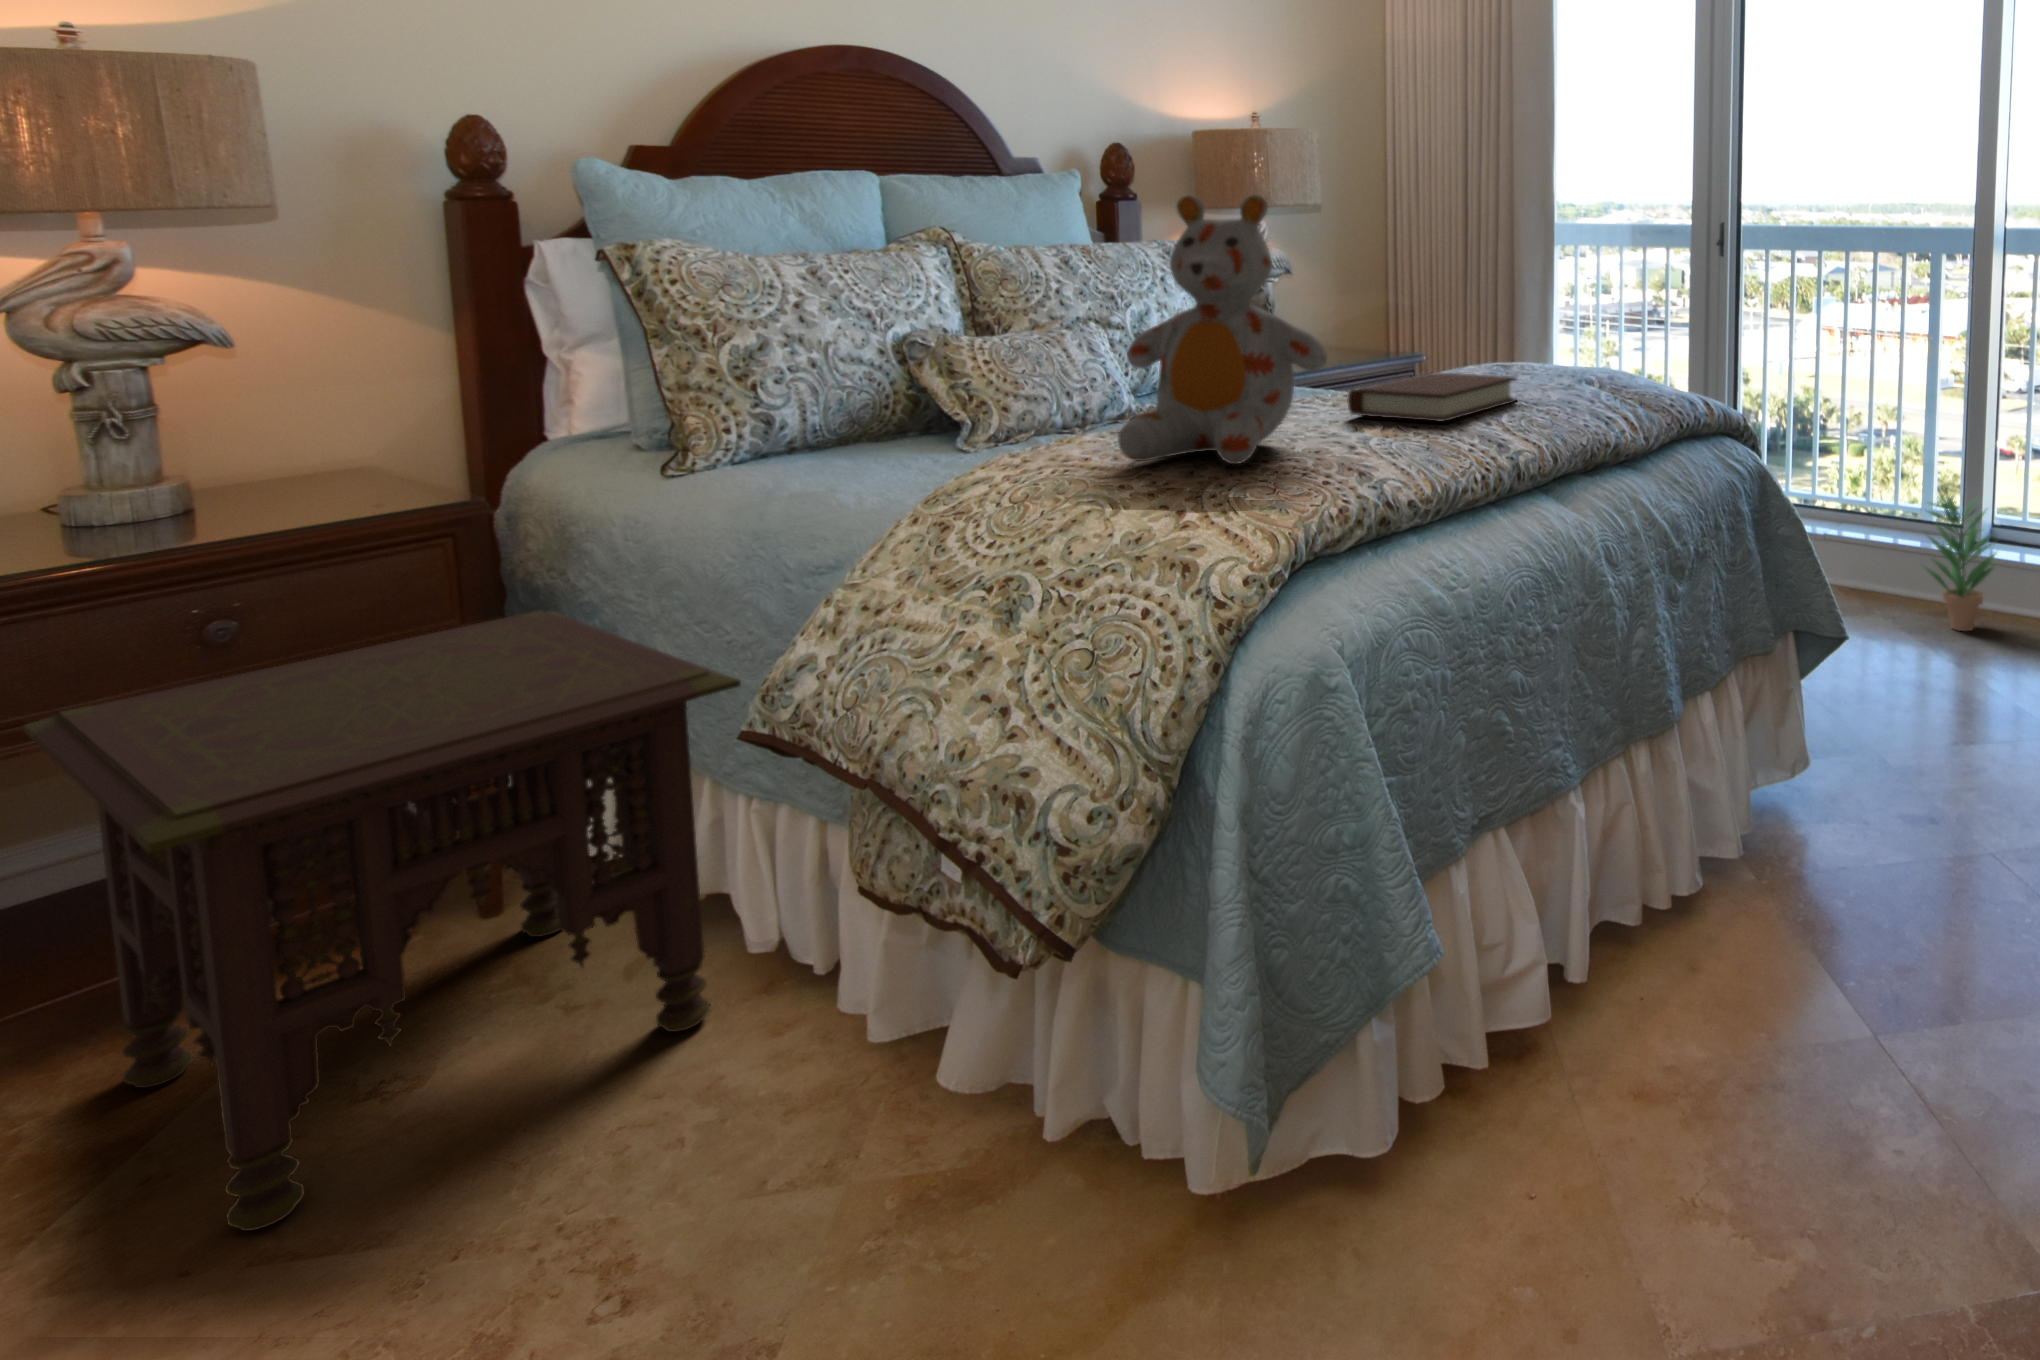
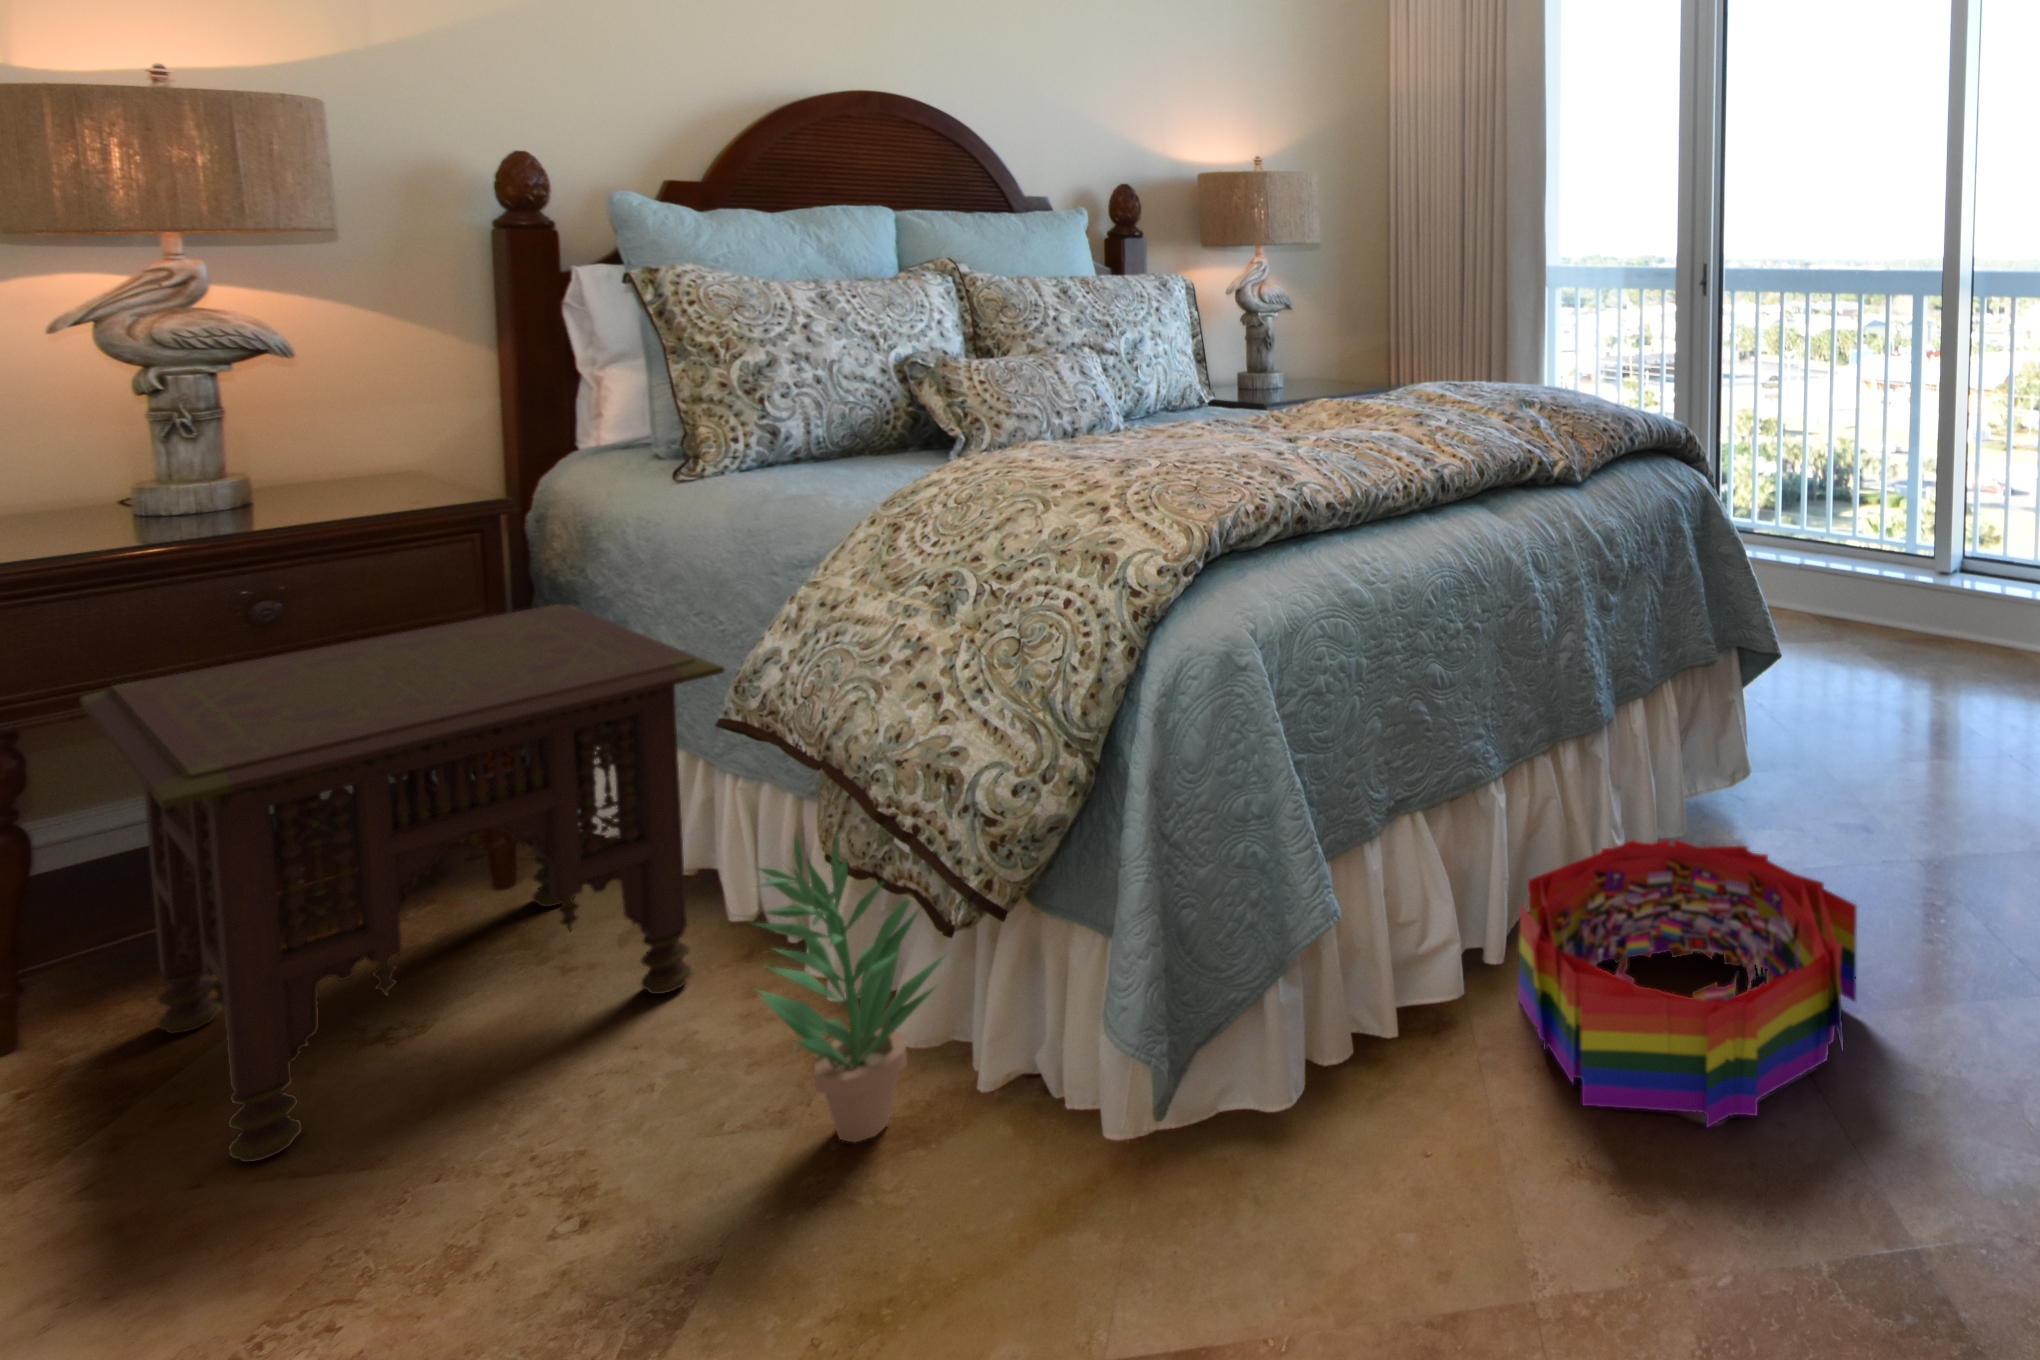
stuffed bear: present [1118,195,1327,464] -> none [1063,223,1263,470]
book: present [1348,373,1517,422] -> none [1294,392,1459,436]
potted plant: present [1925,492,1995,631] -> present [756,835,944,1142]
storage bin: none [1602,843,1960,1152] -> present [1519,839,1857,1127]

